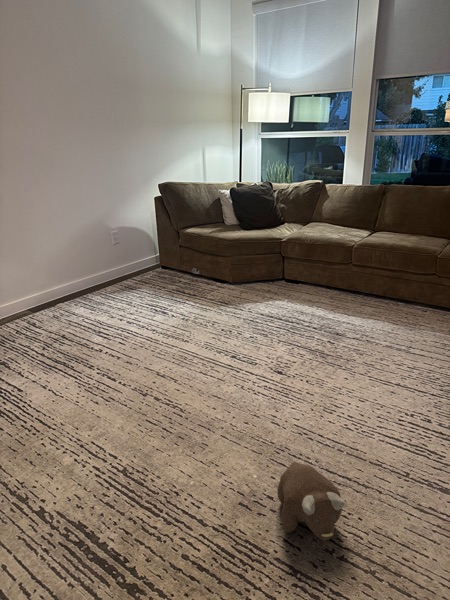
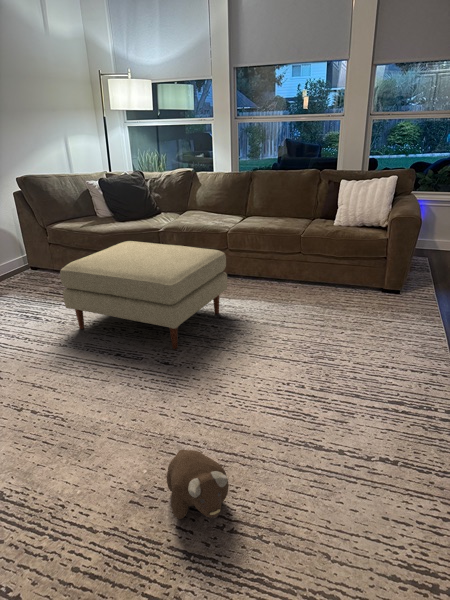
ottoman: none [190,249,350,359] -> present [60,241,227,349]

